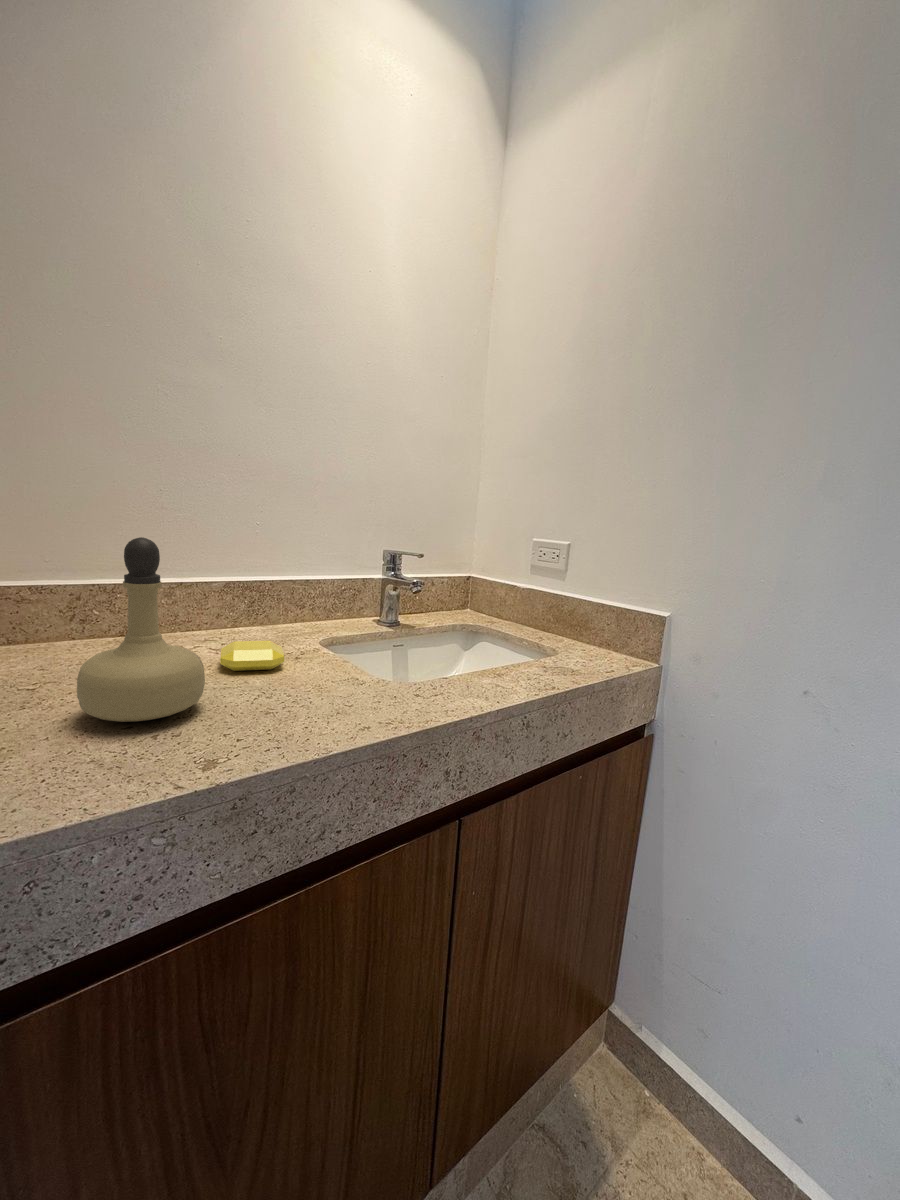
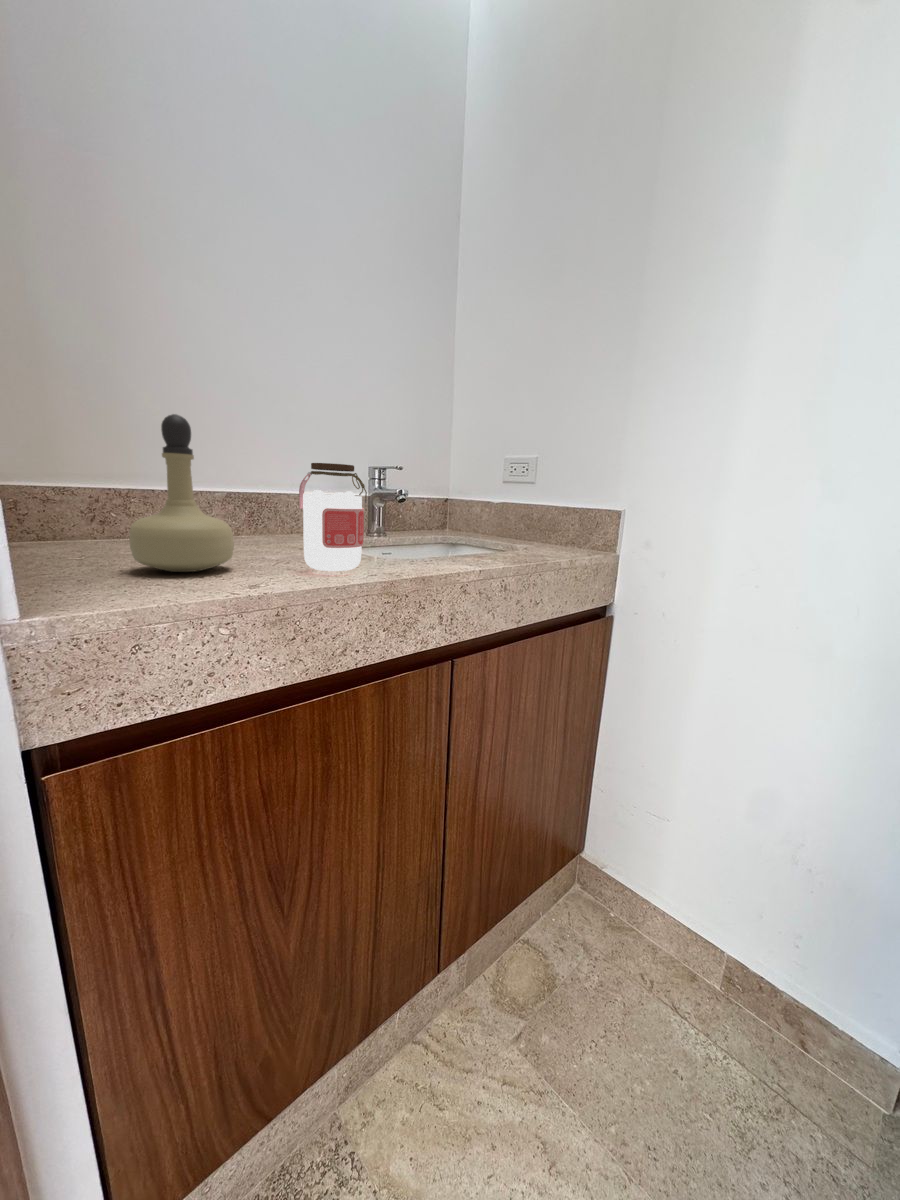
jar: none [284,587,364,720] -> present [299,463,367,571]
soap bar: present [220,641,284,671] -> none [235,533,293,555]

